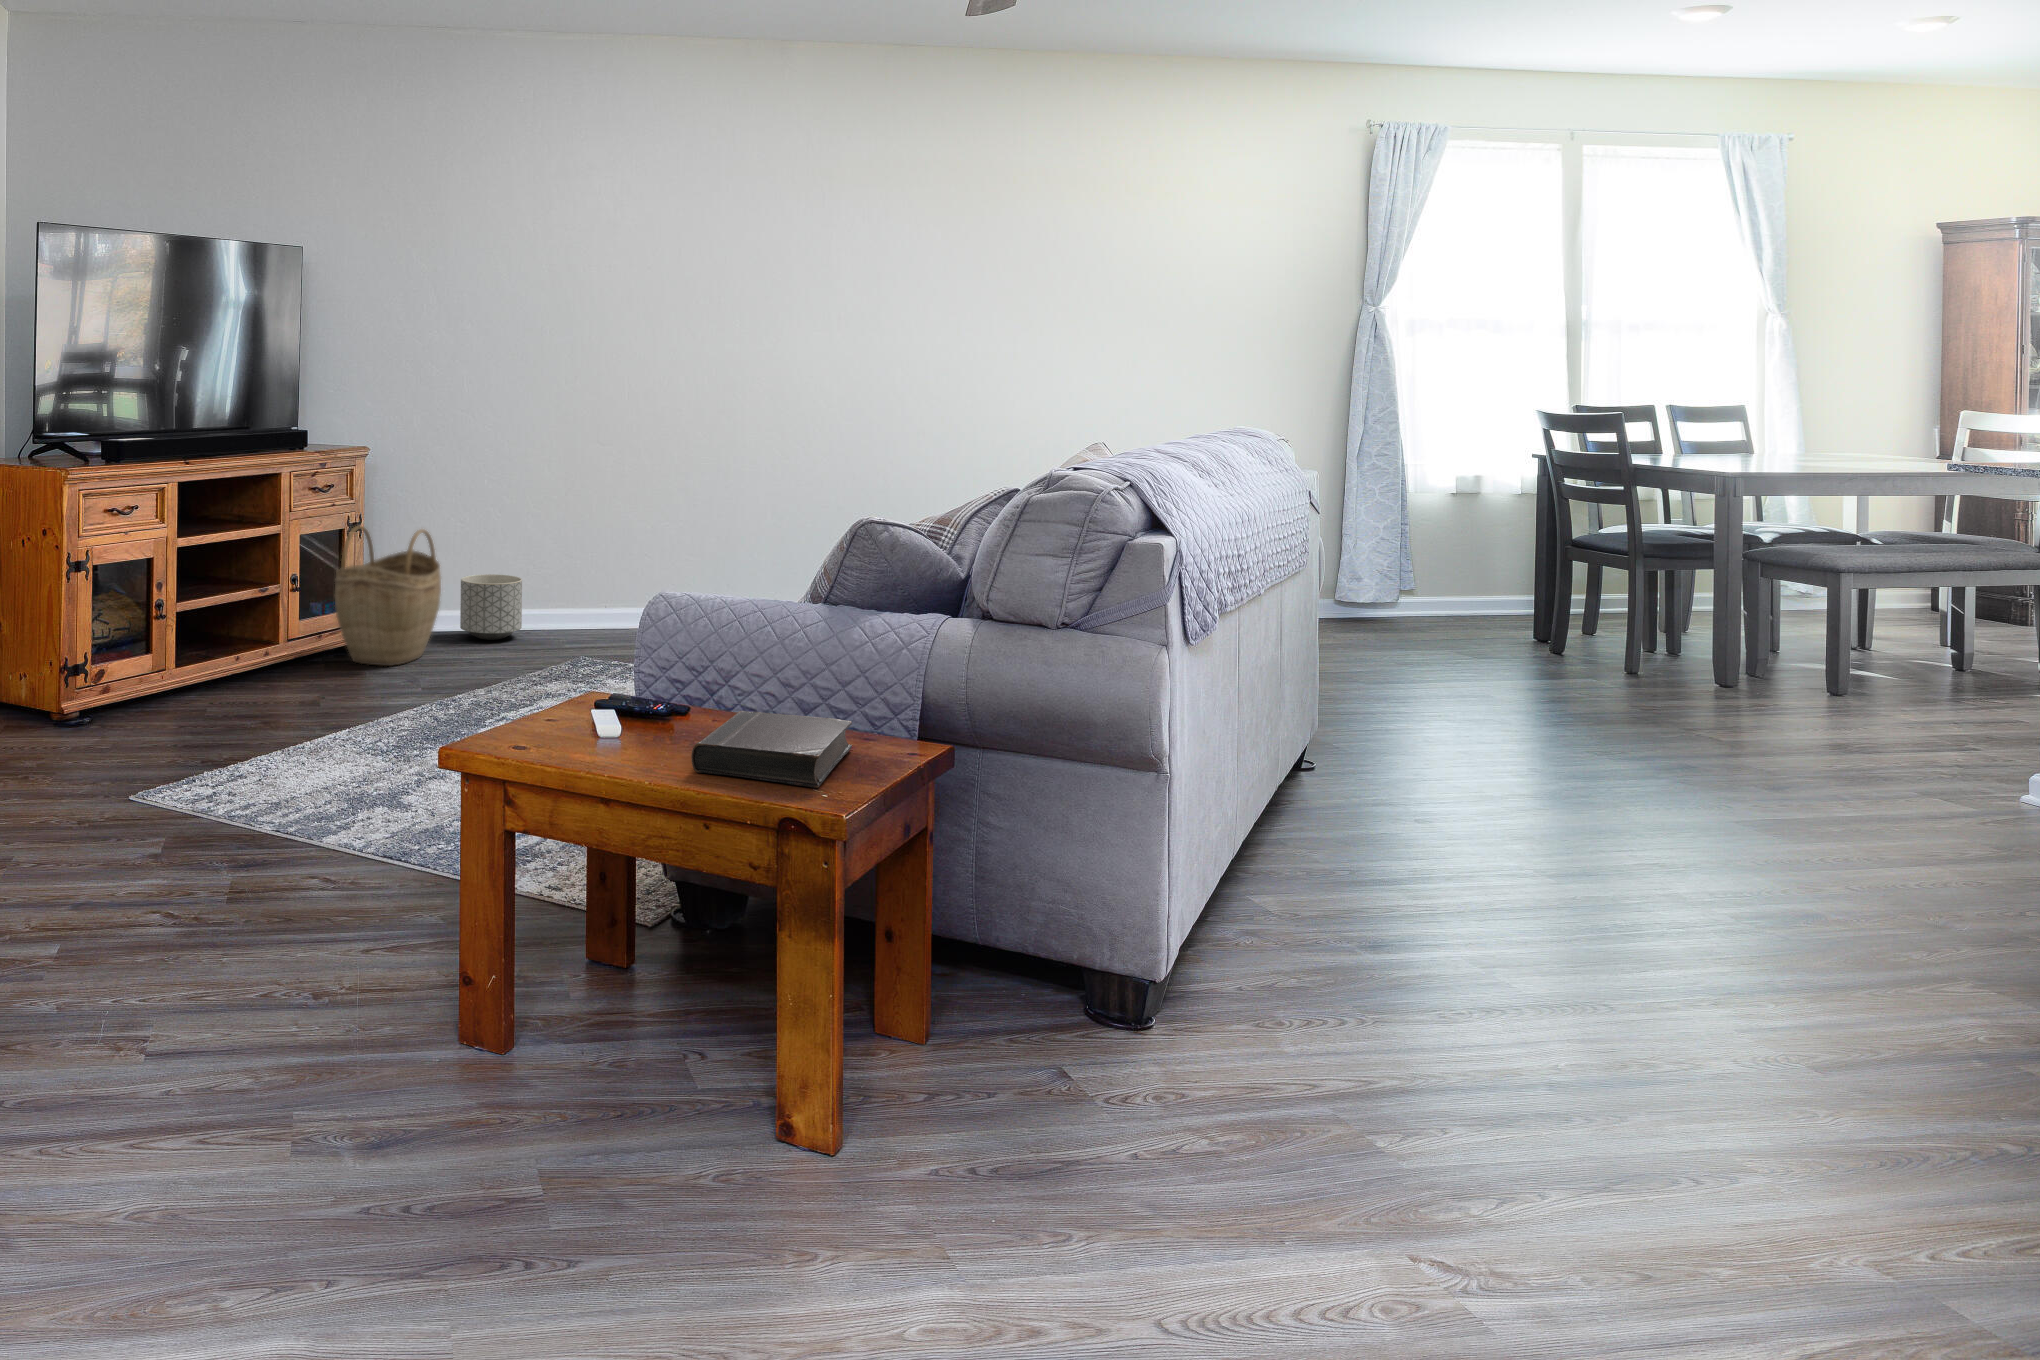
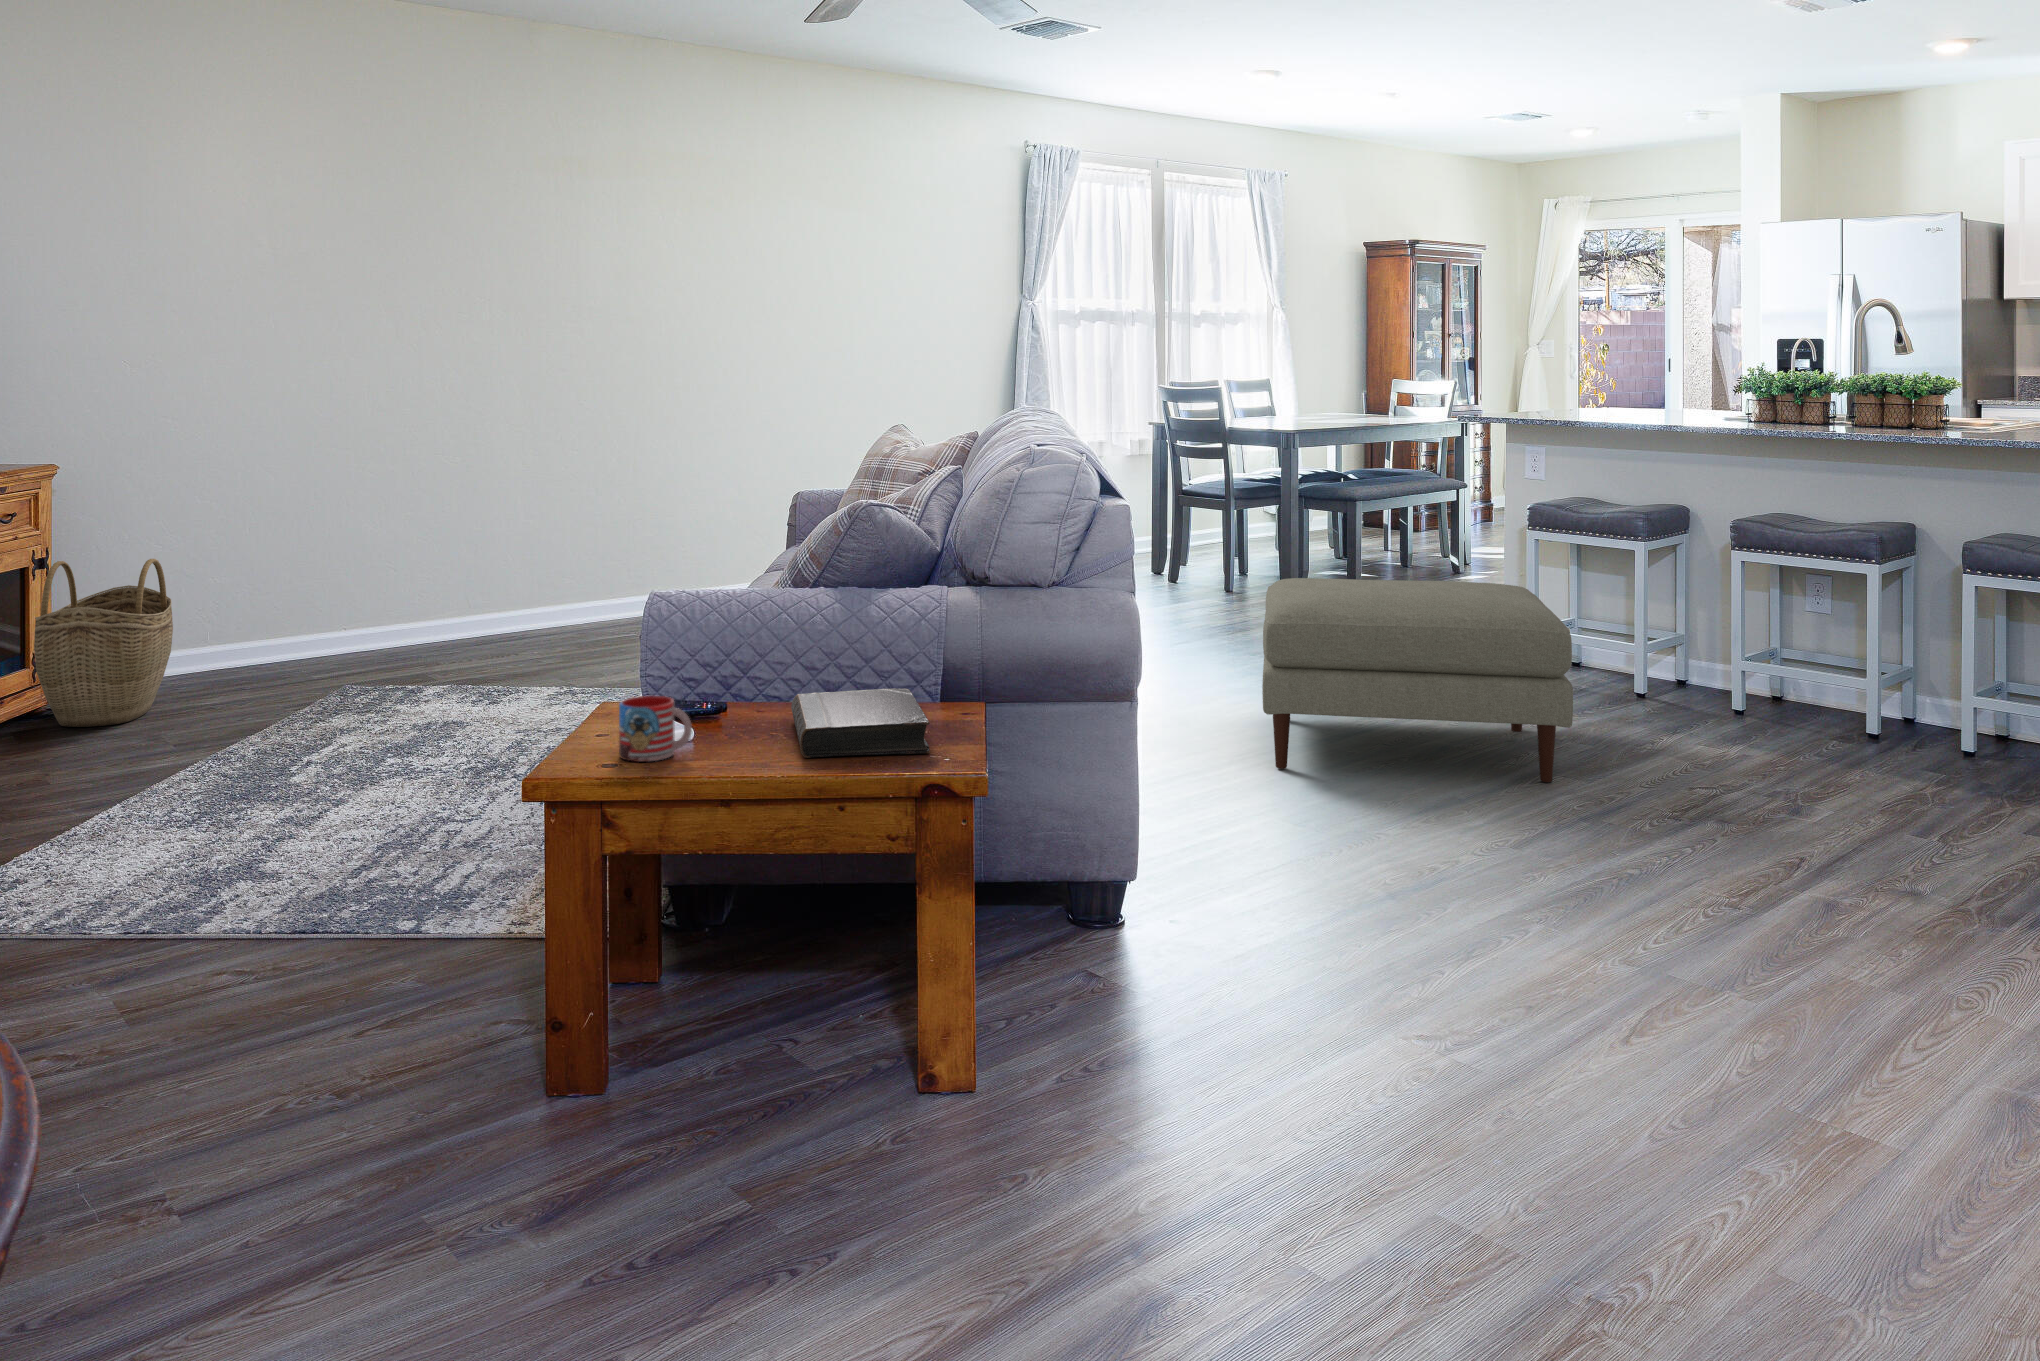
planter: present [460,574,522,640] -> none [184,604,263,680]
ottoman: none [1465,663,1968,993] -> present [1262,578,1573,782]
mug: none [541,690,602,752] -> present [619,696,692,762]

